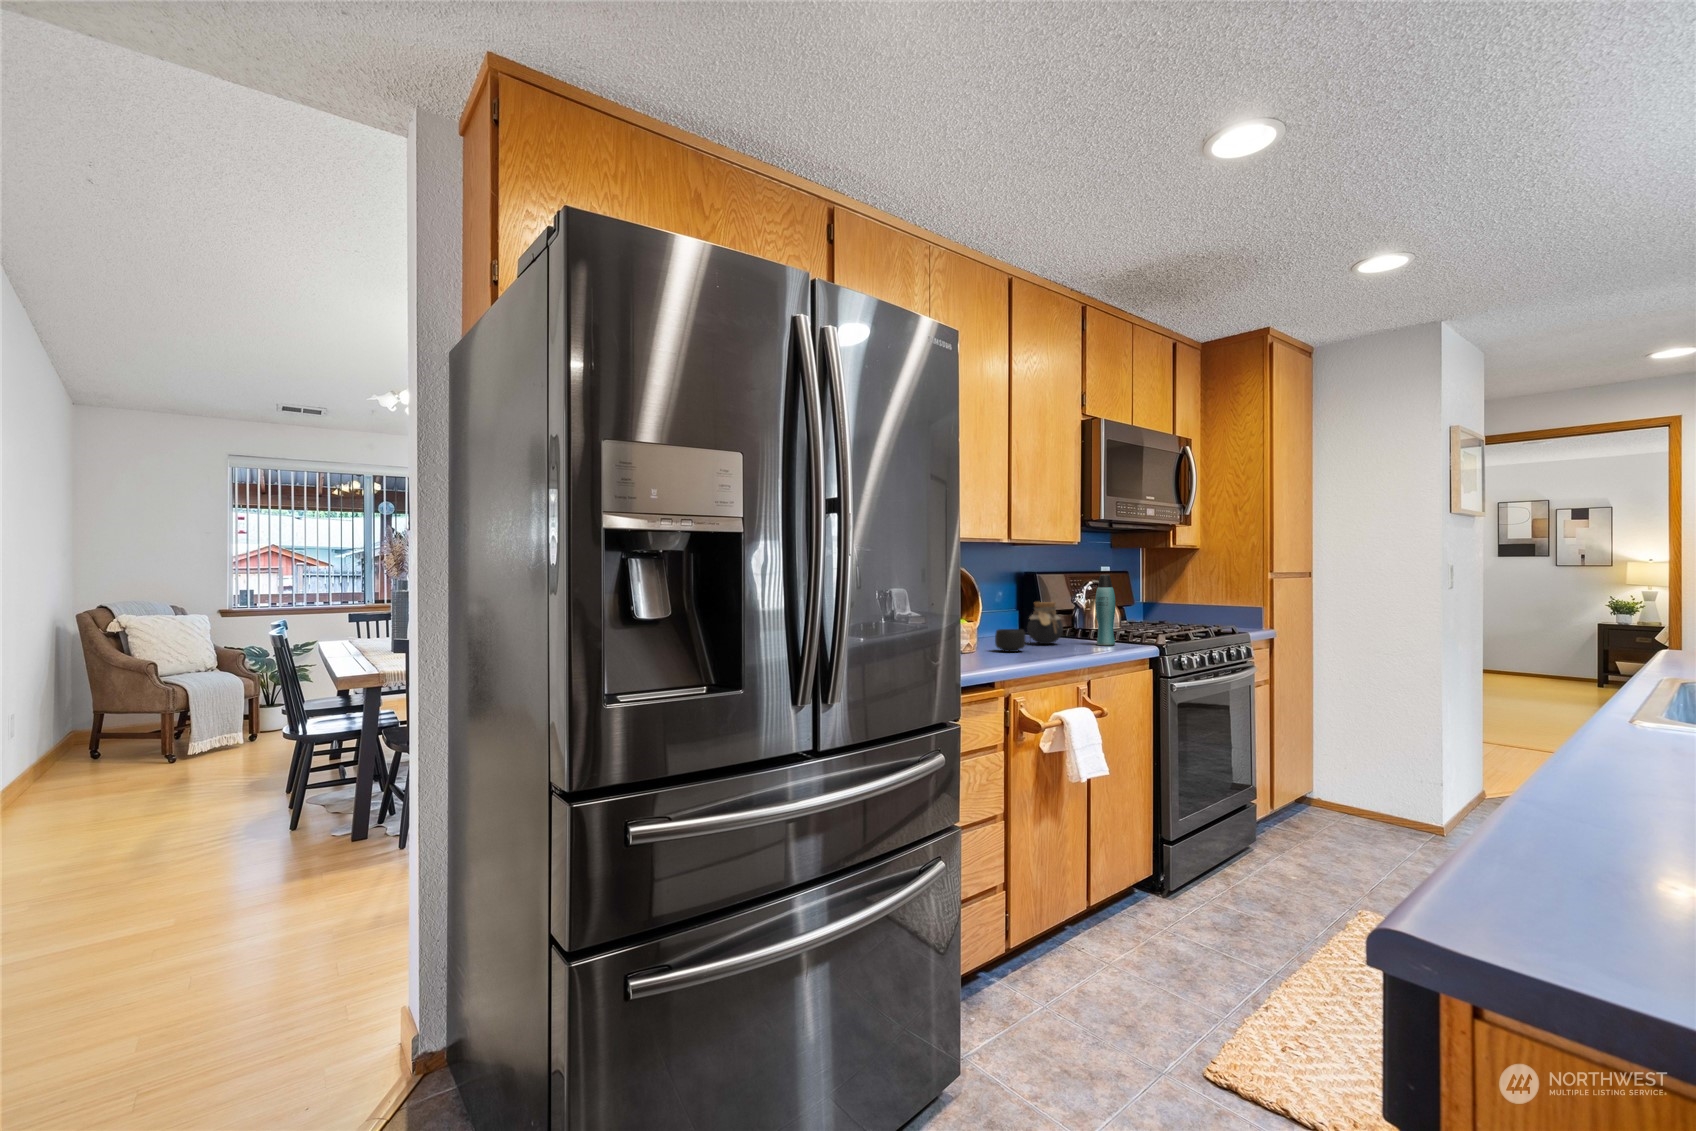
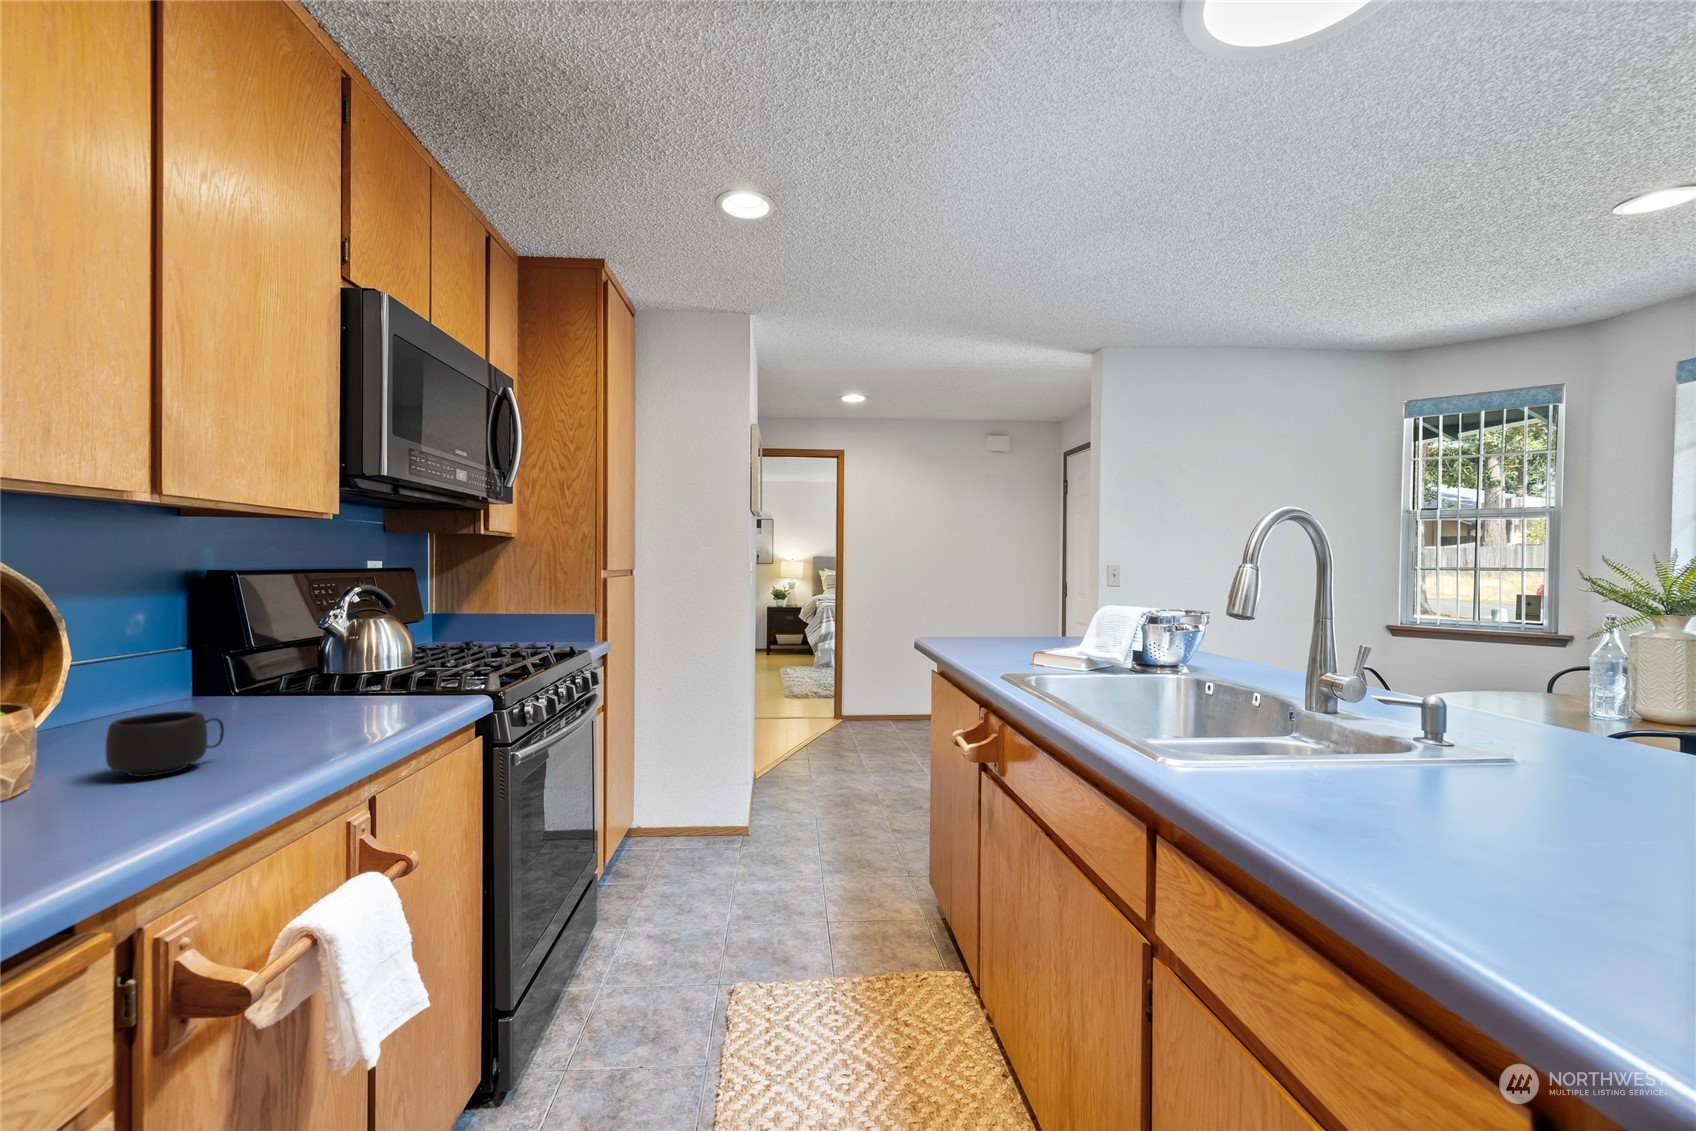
bottle: present [1095,575,1116,645] -> none [382,577,424,712]
jar: present [1027,602,1063,644] -> none [213,634,307,726]

